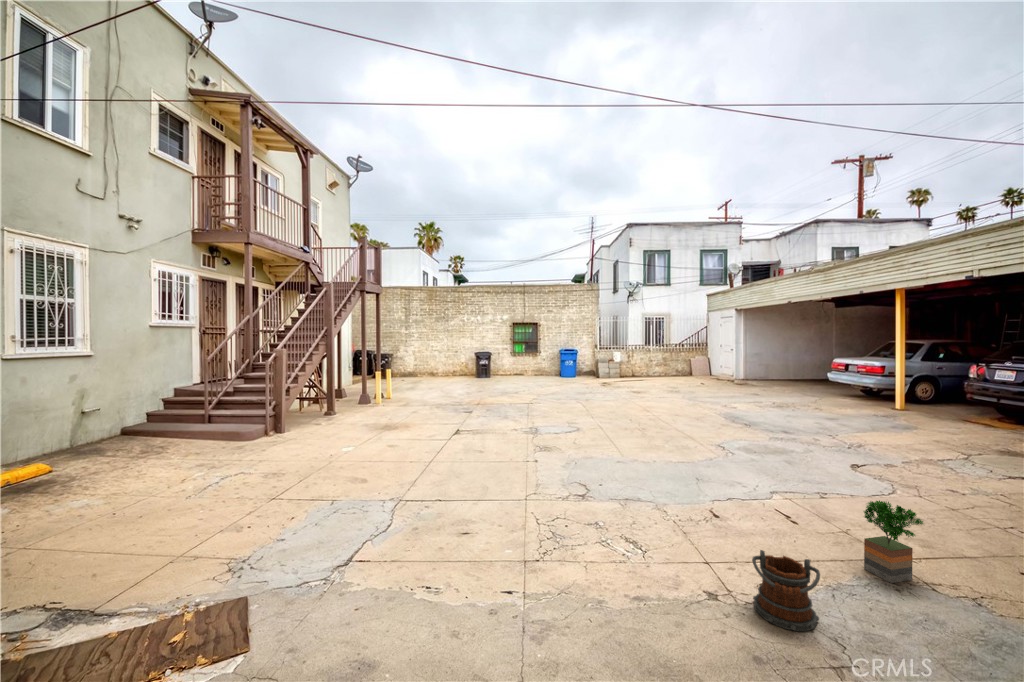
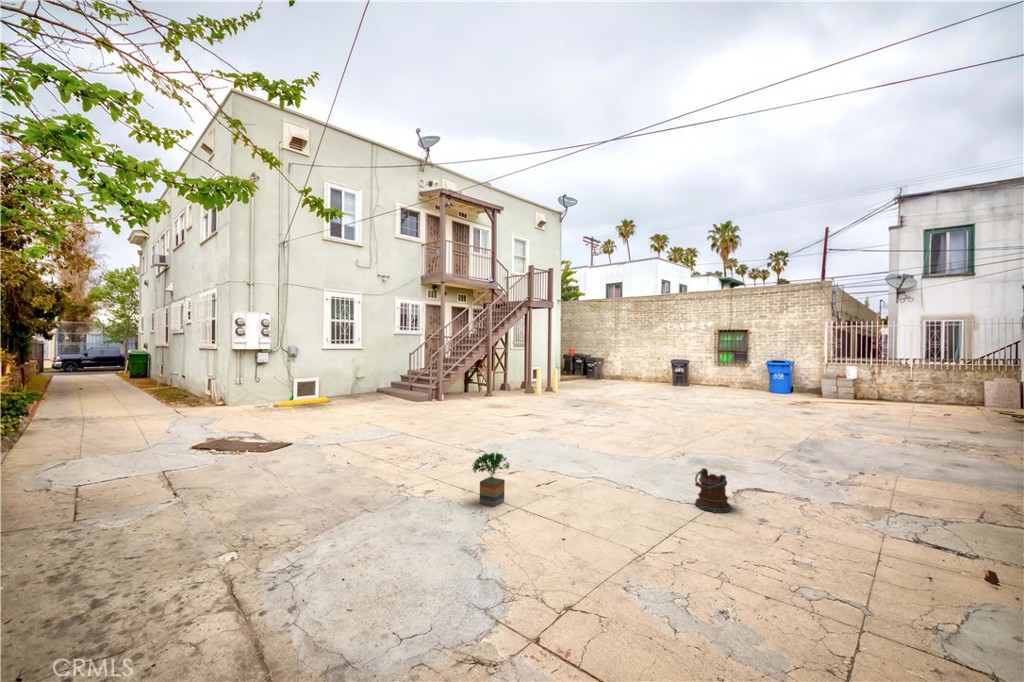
bucket: present [752,550,820,631] -> present [695,468,732,513]

